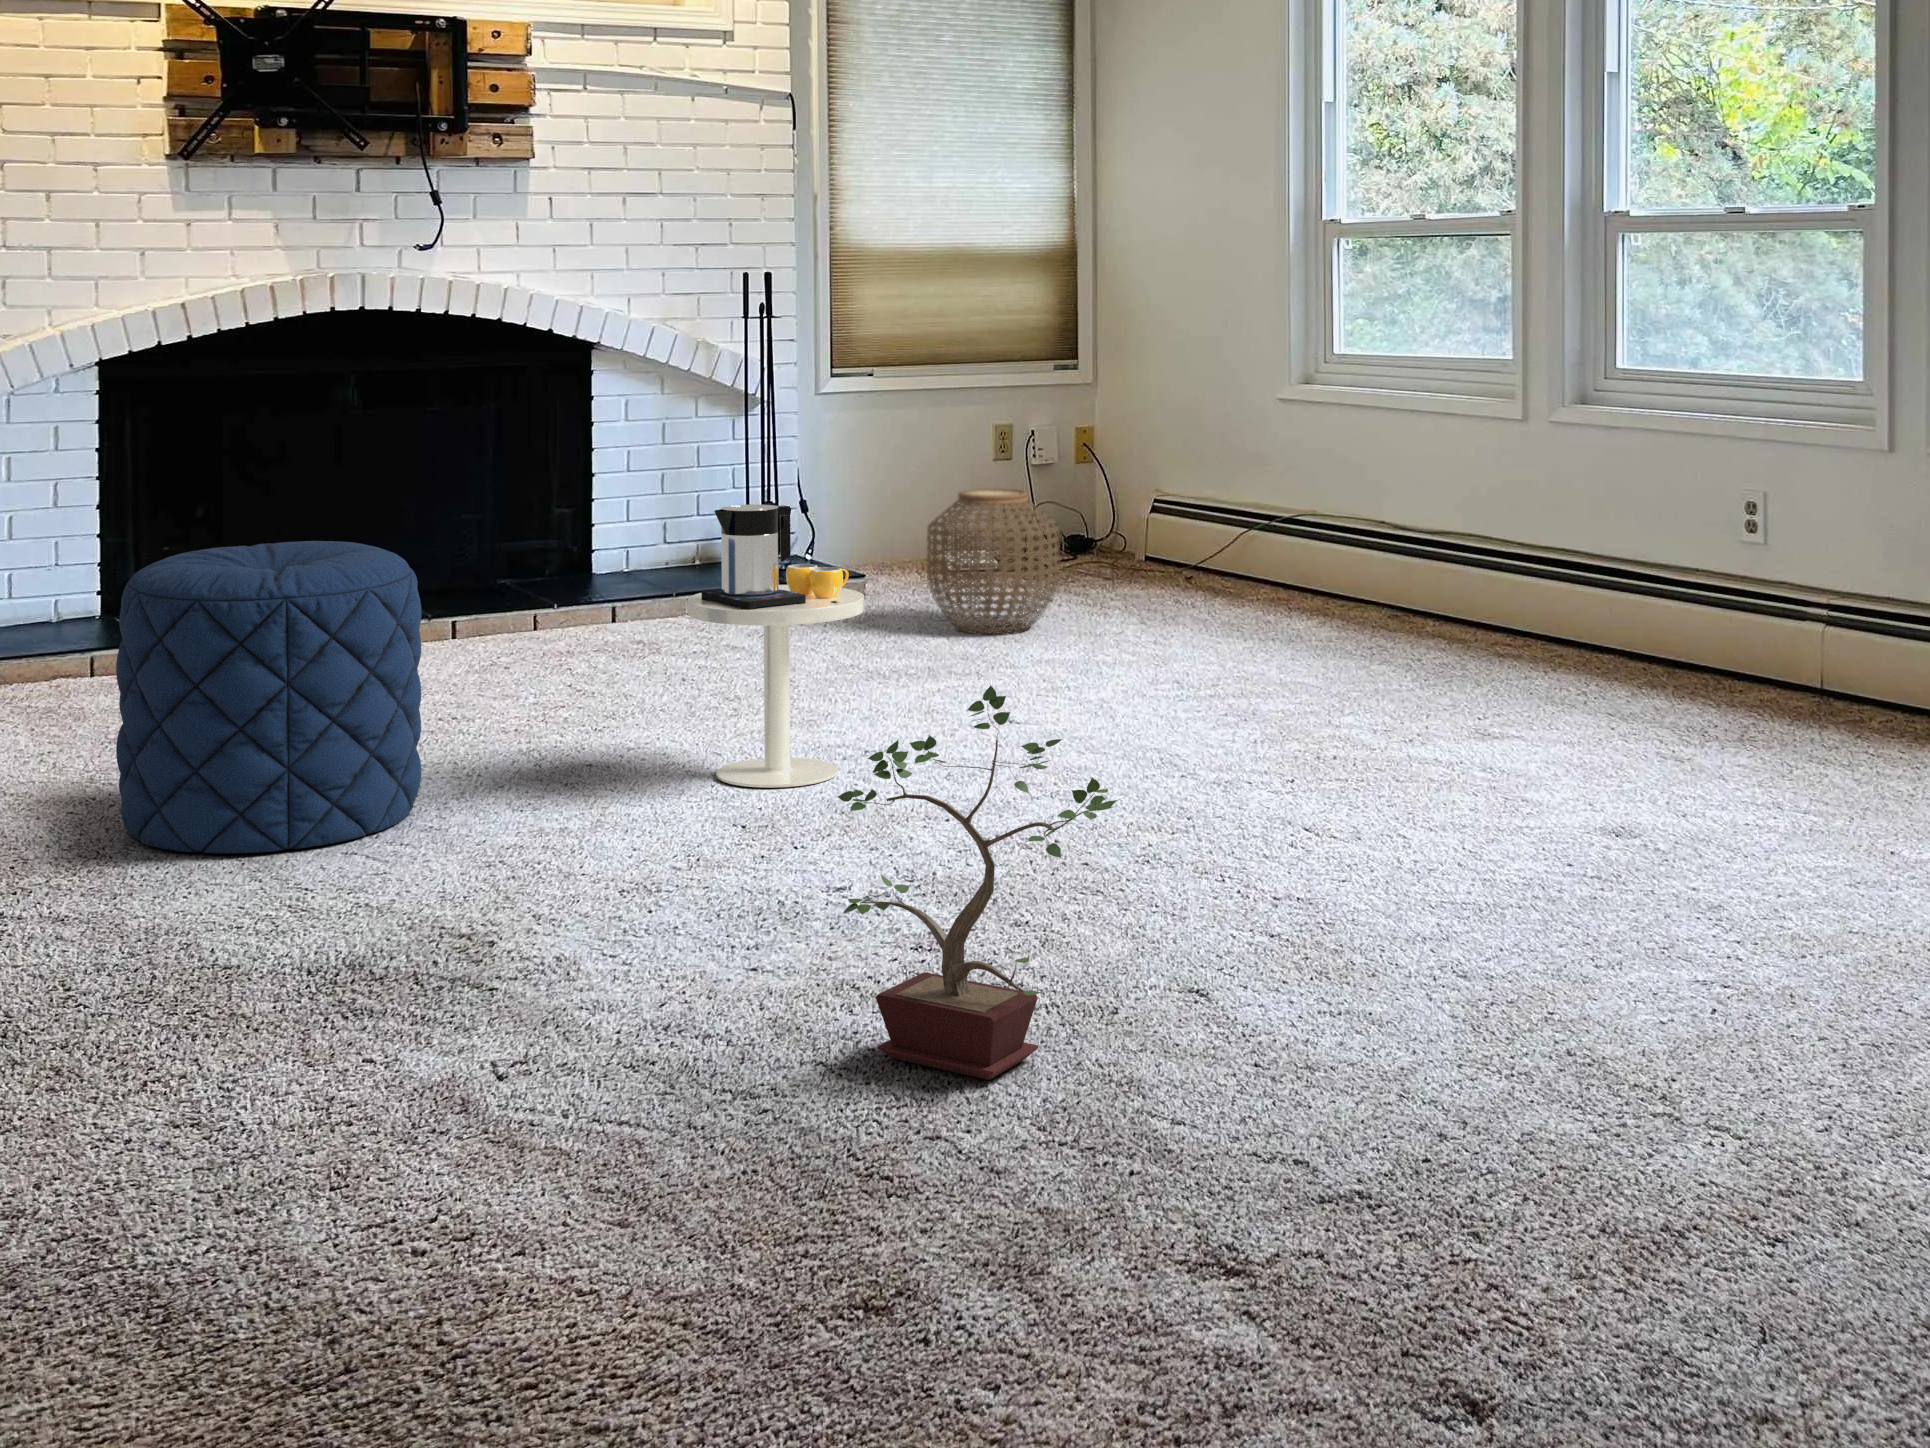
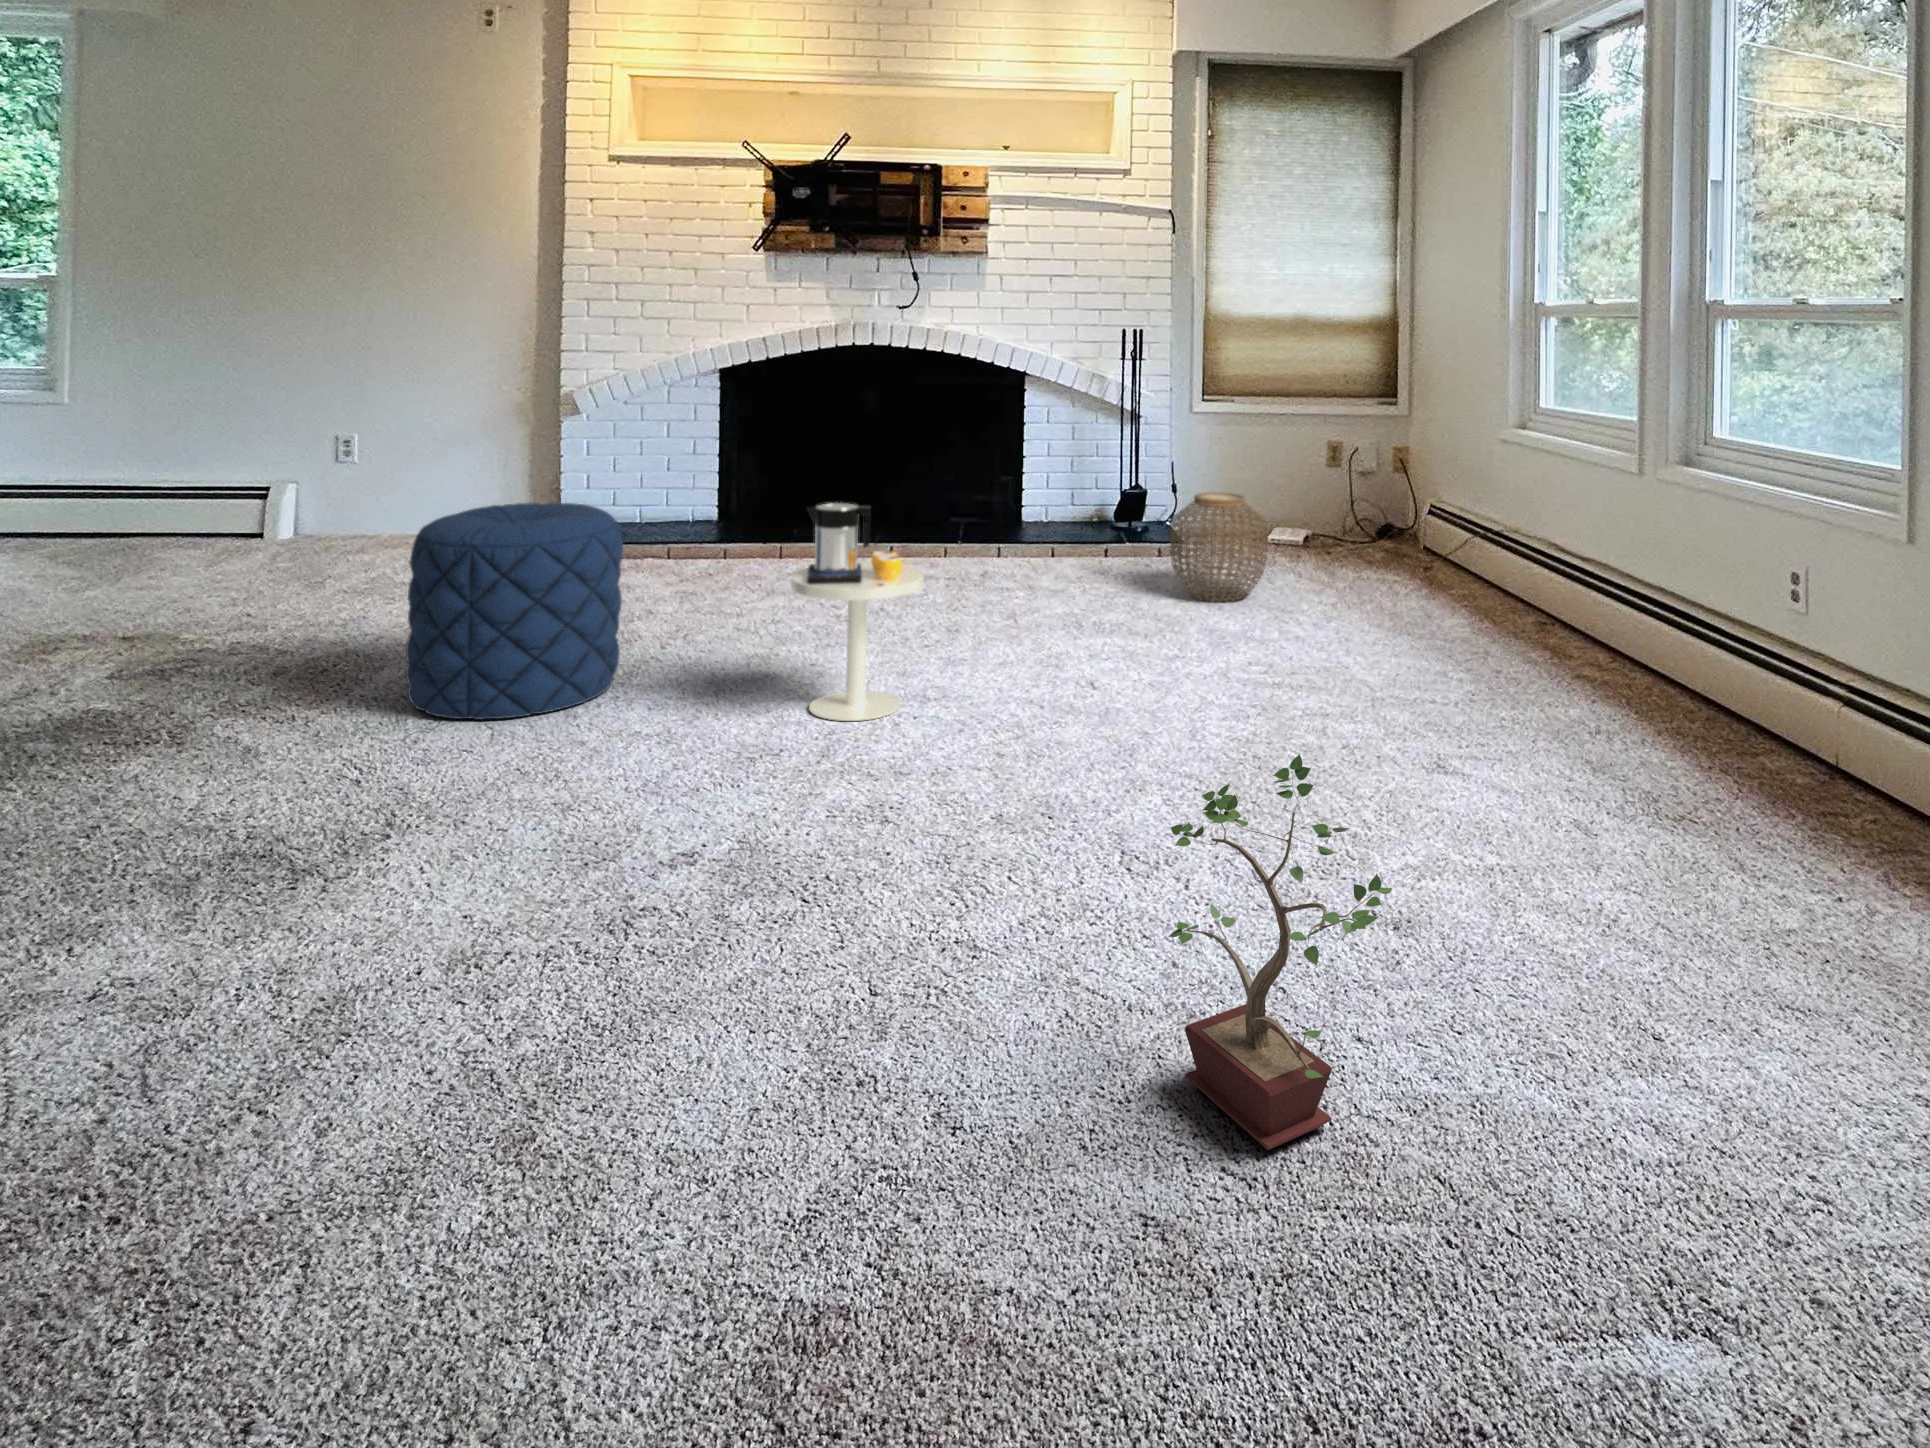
potted plant: present [838,685,1117,1080] -> present [1169,754,1392,1150]

